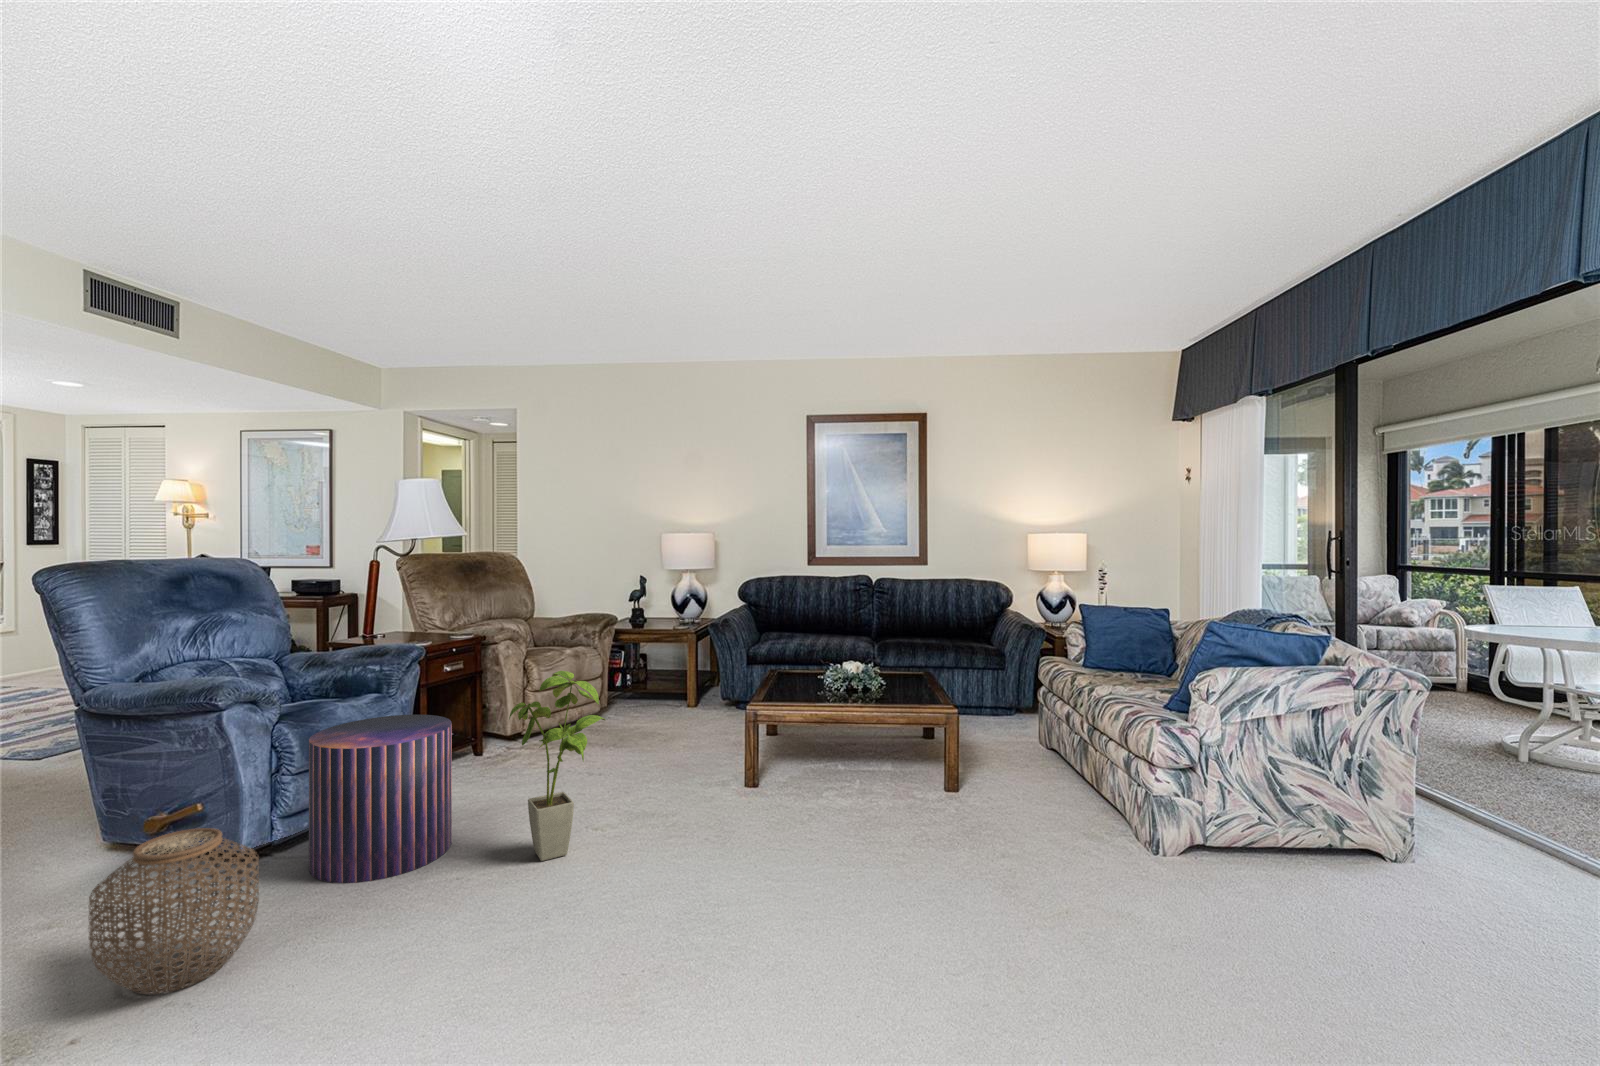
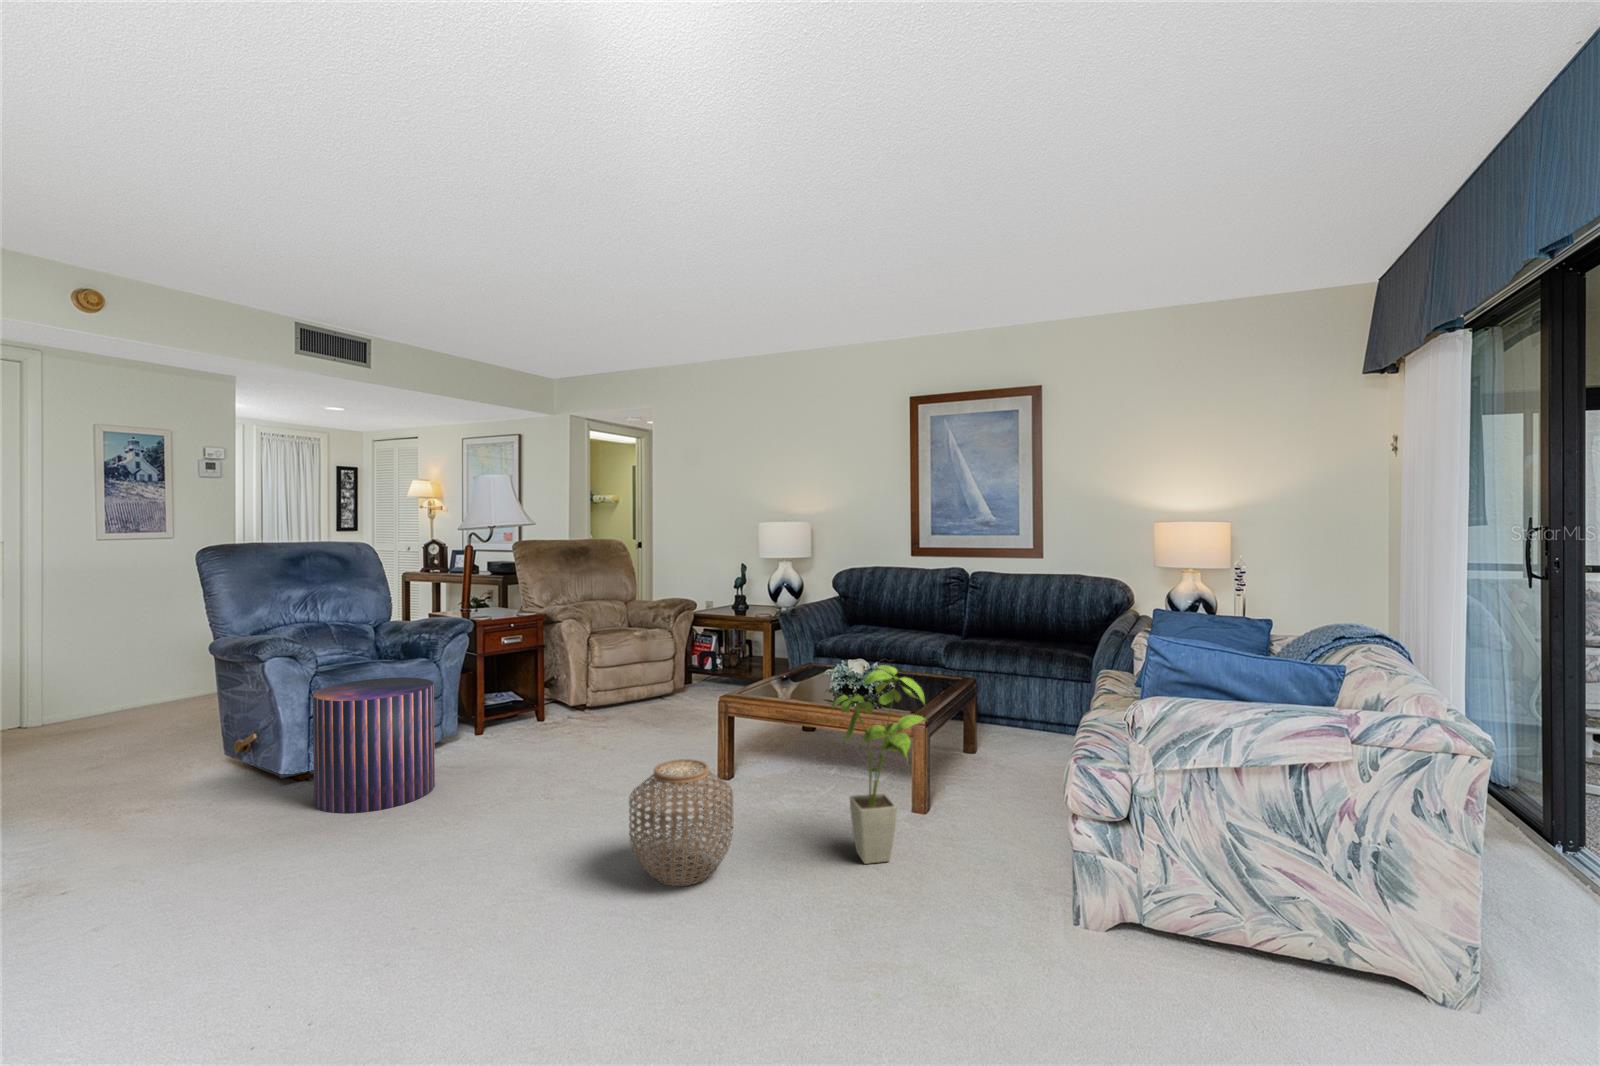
house plant: present [509,671,605,861] -> present [832,665,927,864]
woven basket: present [89,828,259,994] -> present [629,759,733,886]

